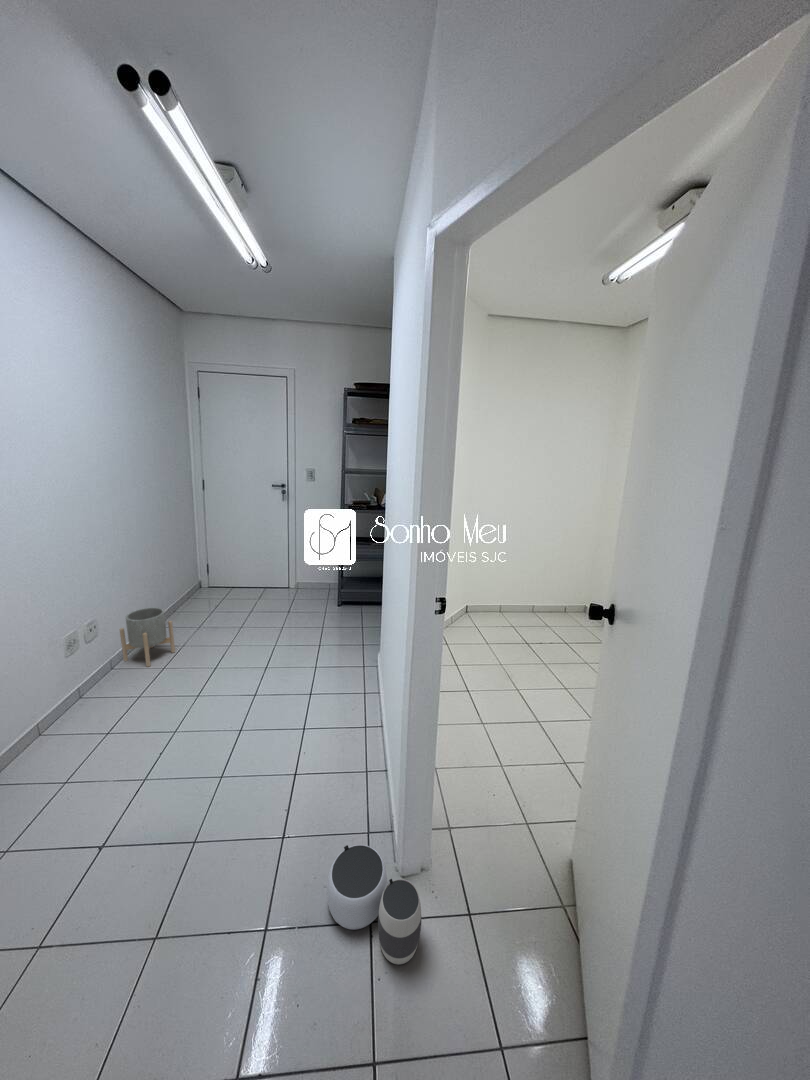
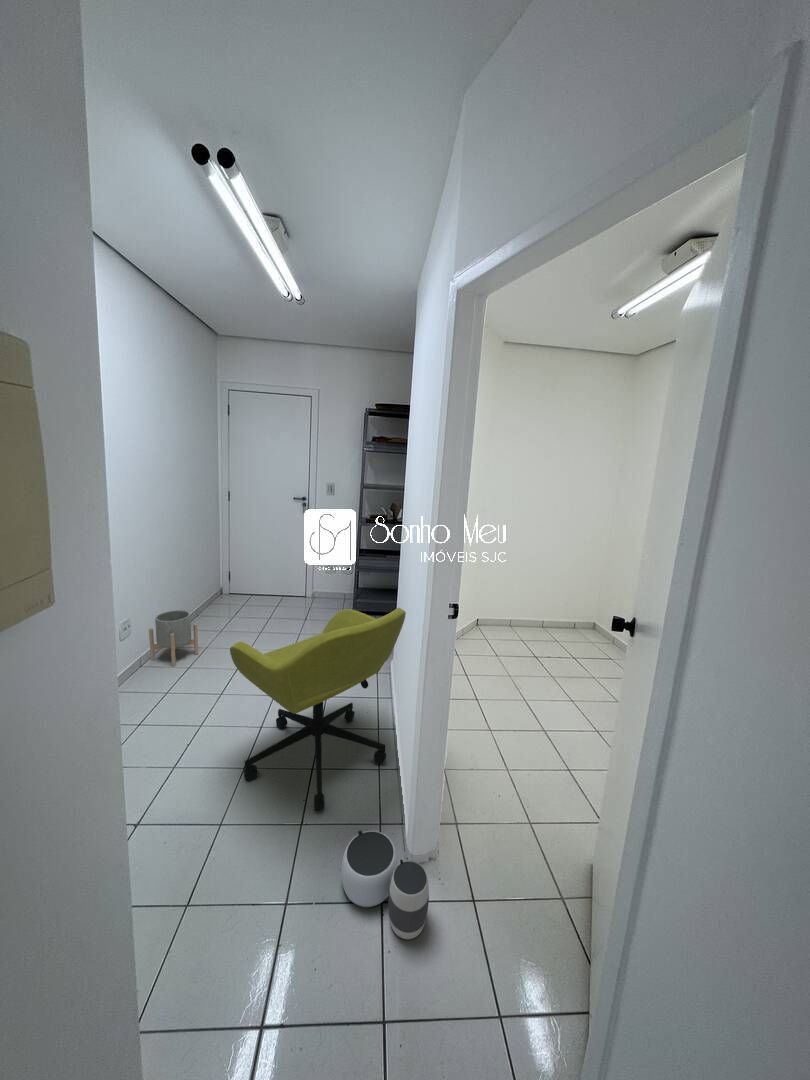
office chair: none [200,603,390,821] -> present [230,608,406,810]

